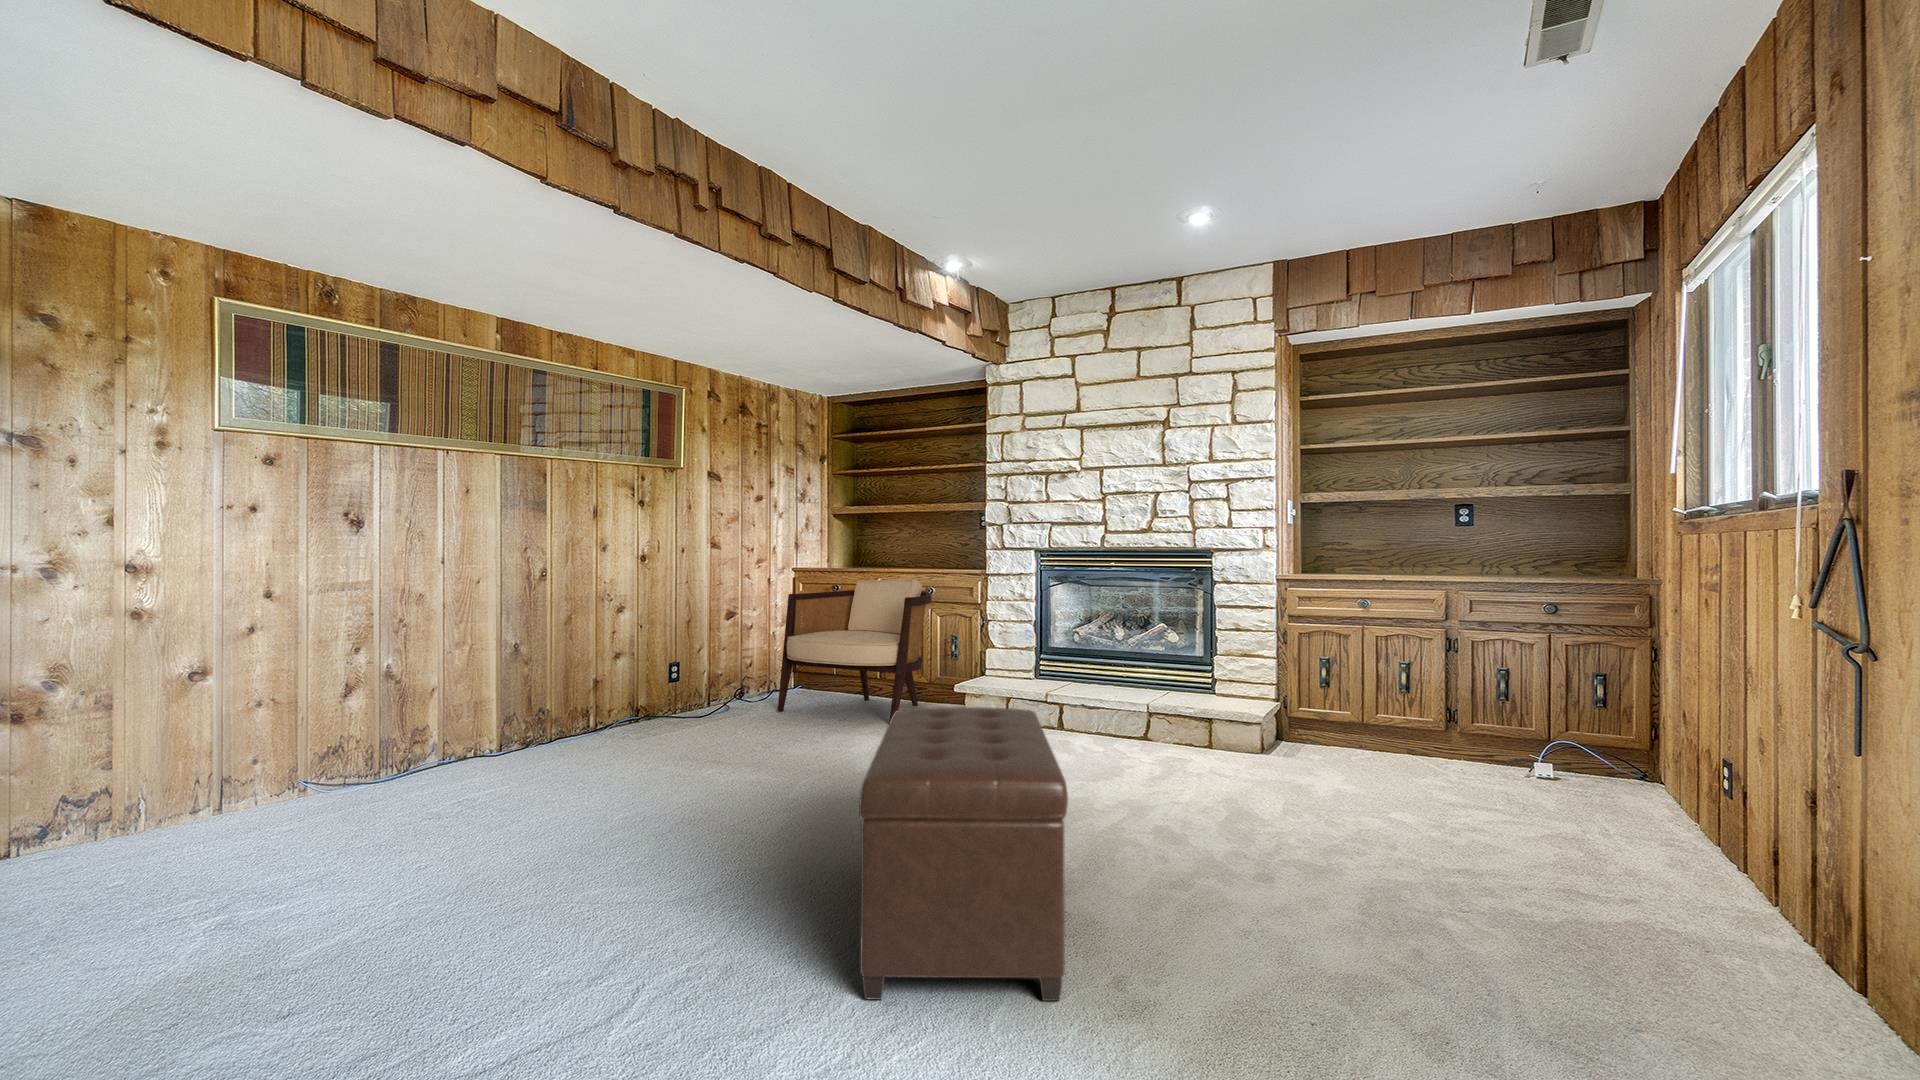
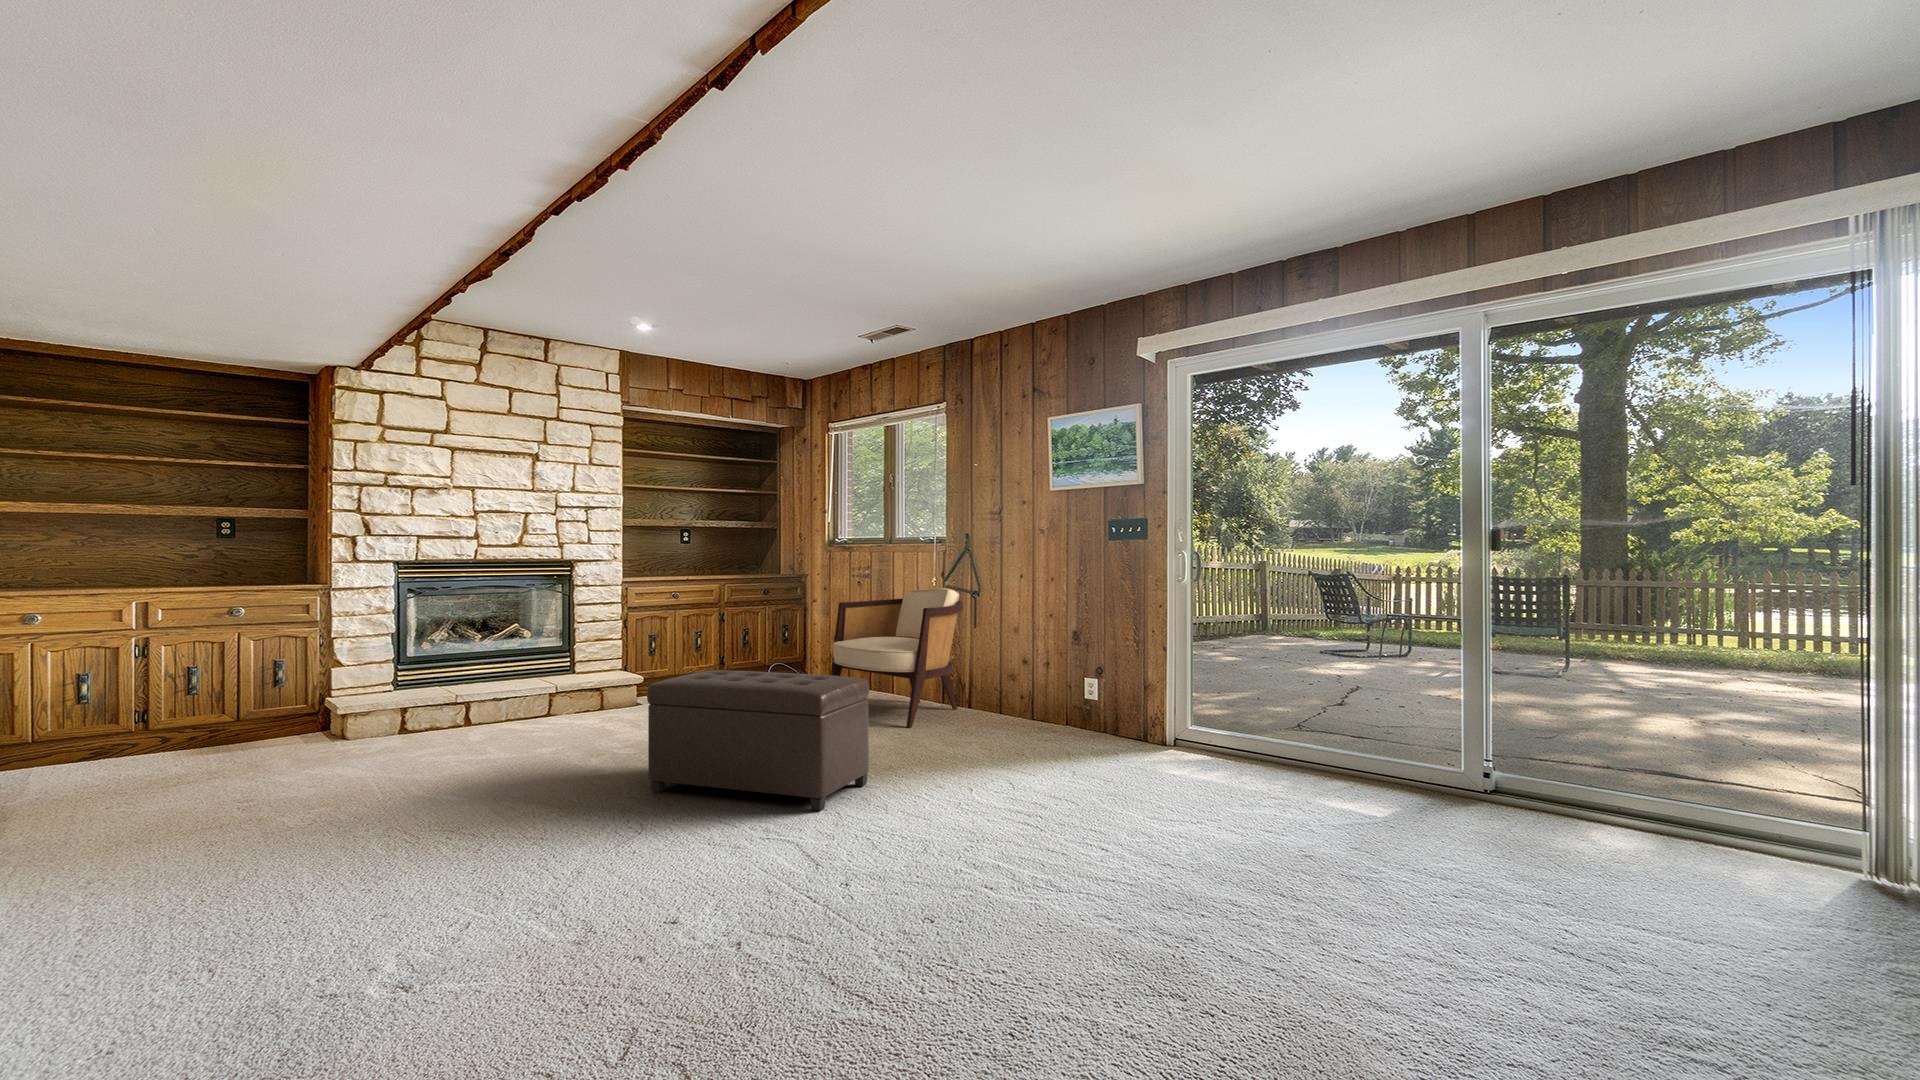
armchair: present [778,578,932,723] -> present [831,588,963,728]

